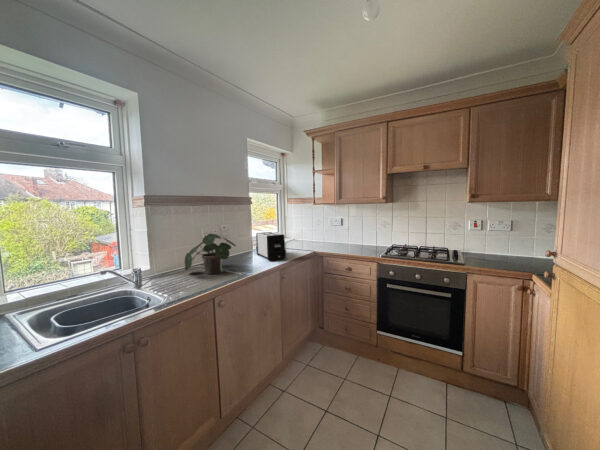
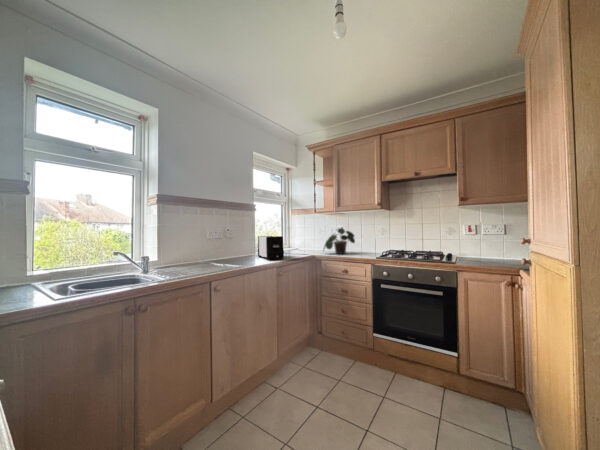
potted plant: present [185,234,236,274] -> present [324,228,355,254]

